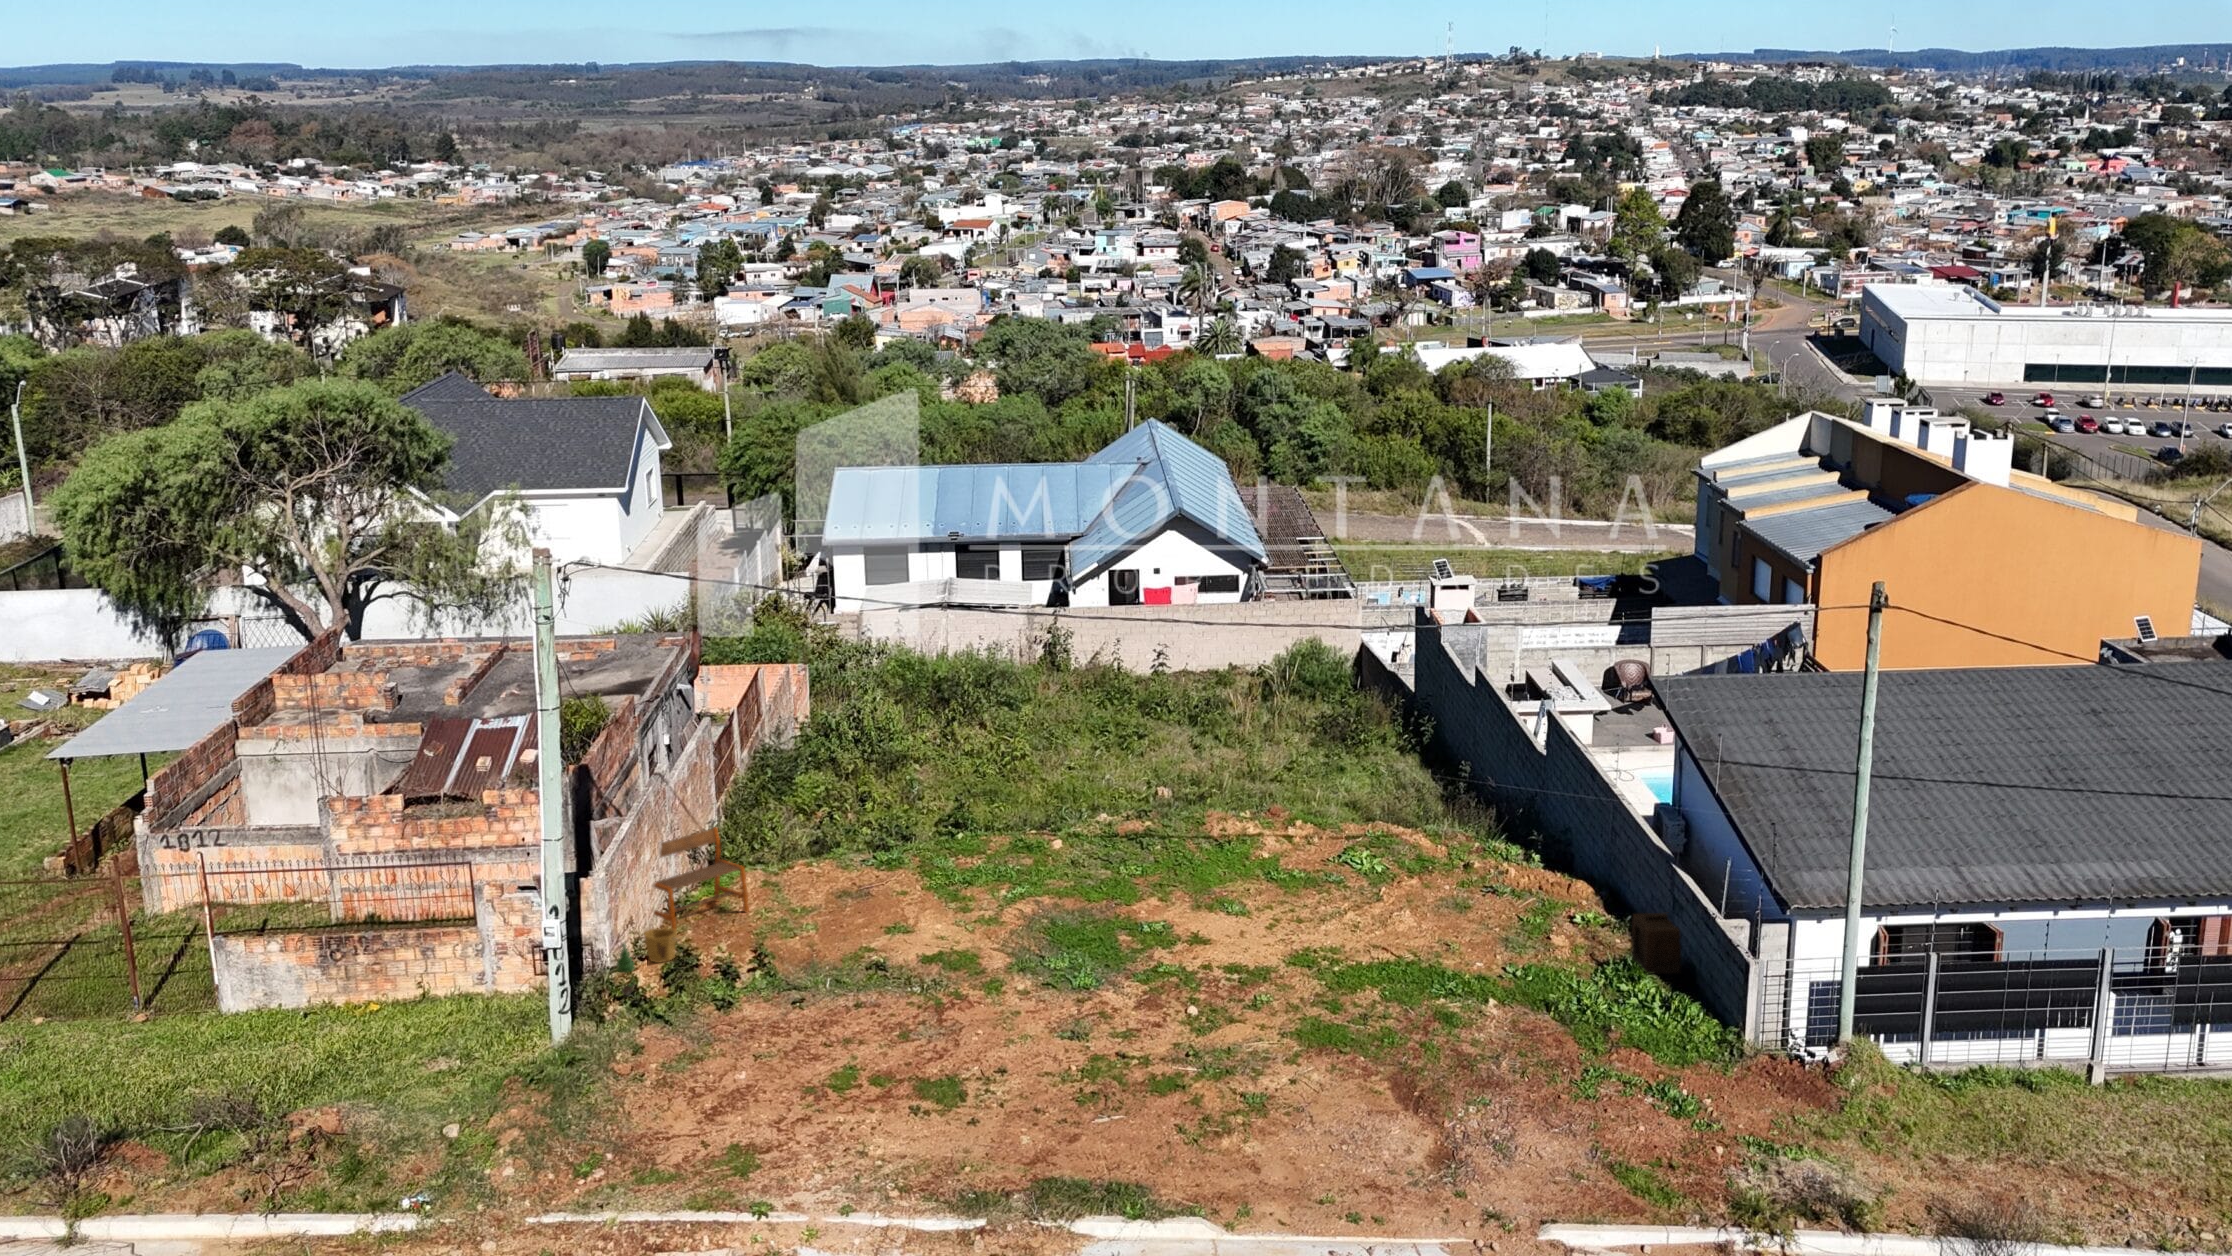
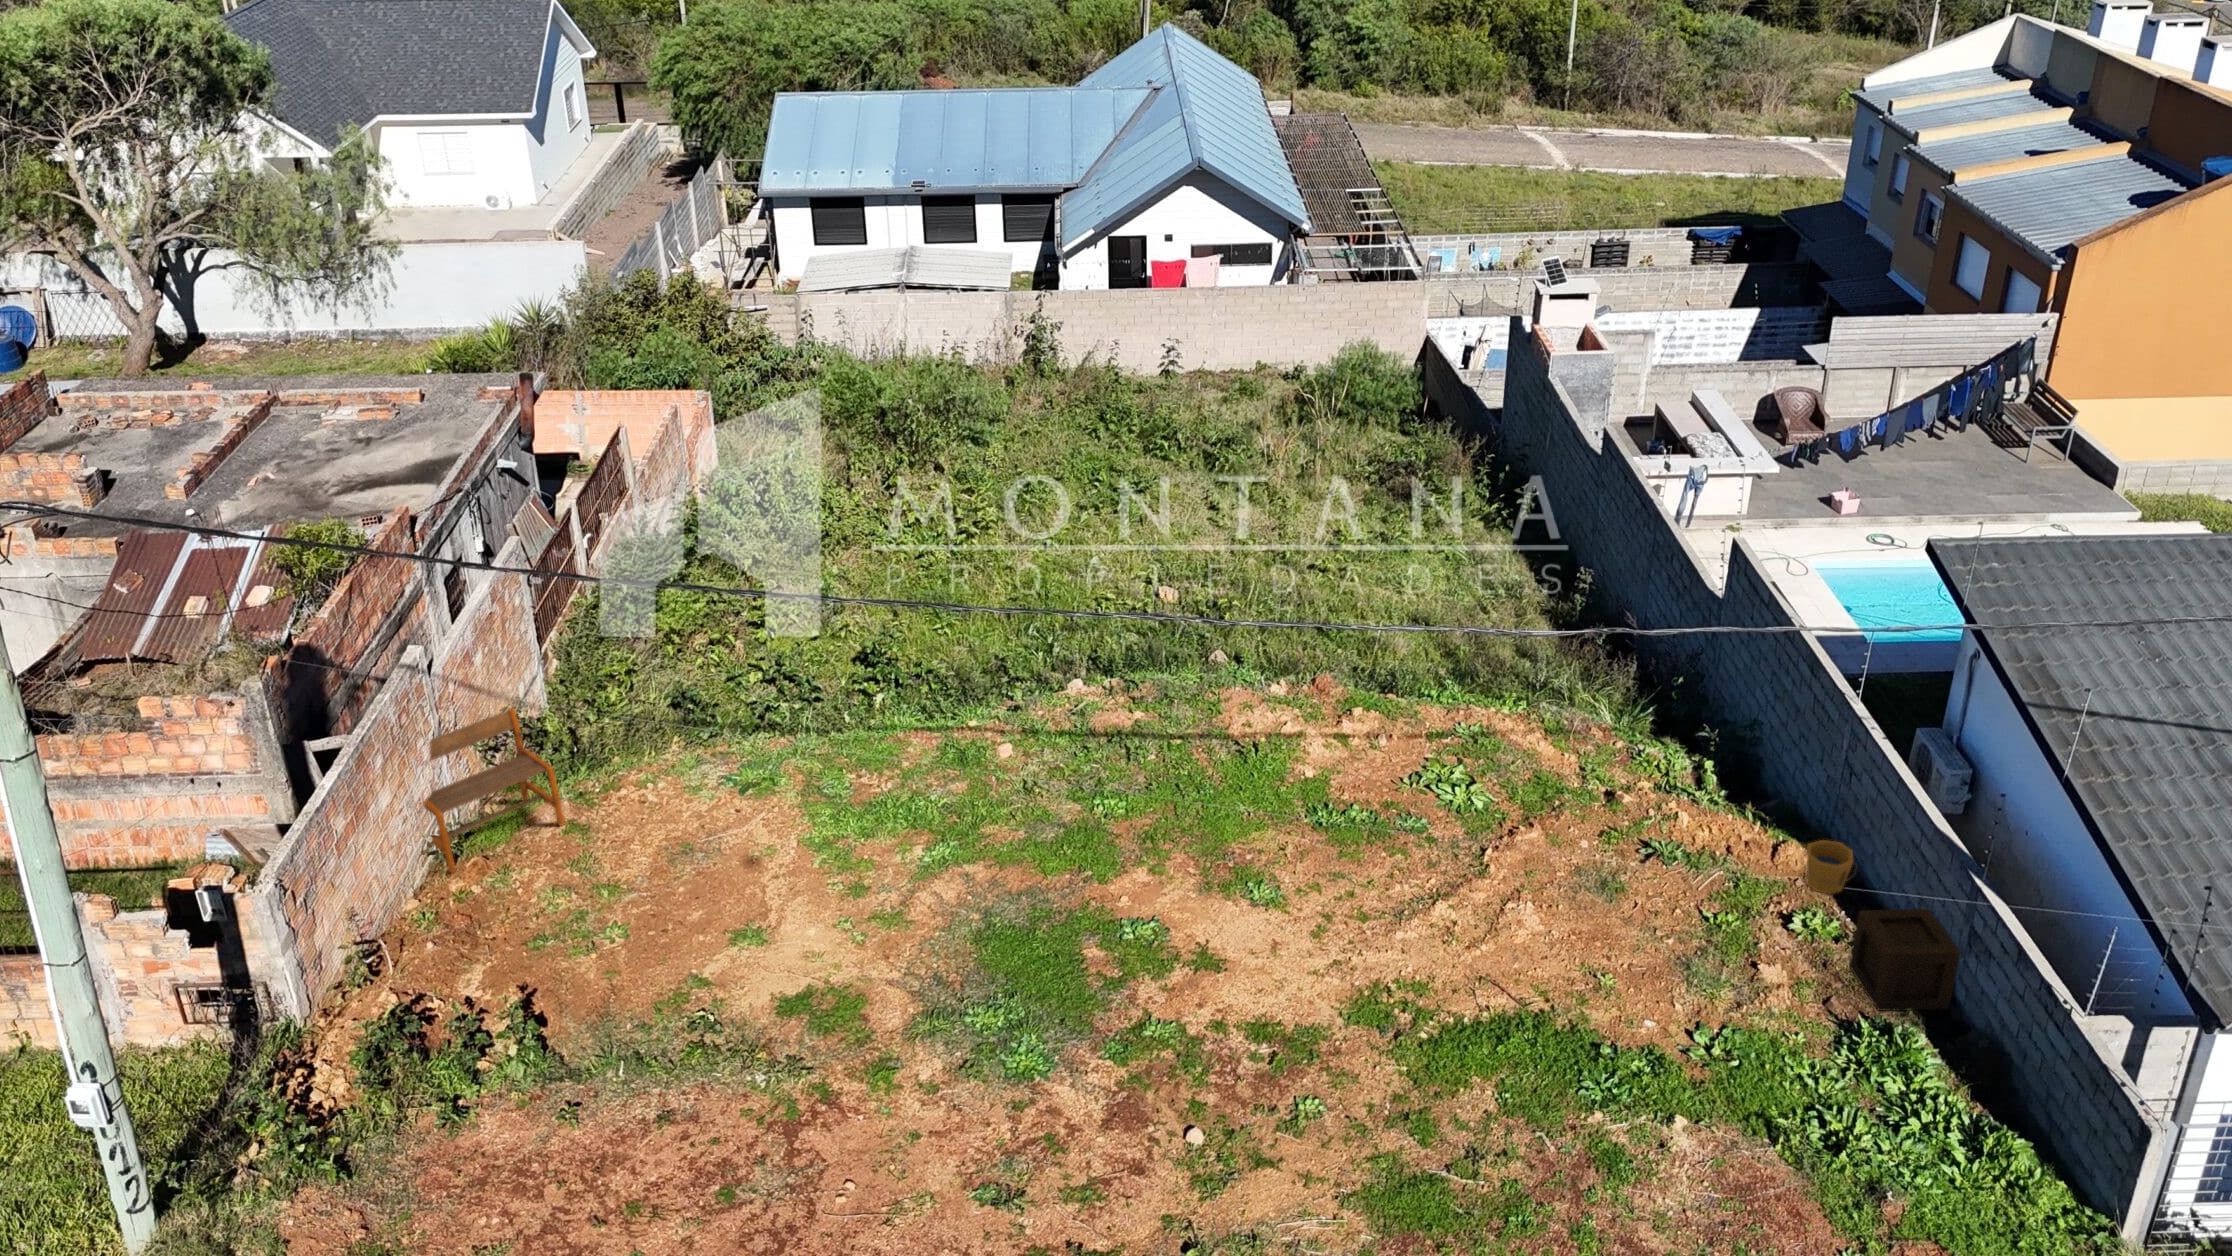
bucket: present [644,928,677,963] -> present [1801,840,1856,894]
potted tree: present [616,944,635,995] -> none [330,938,364,1007]

